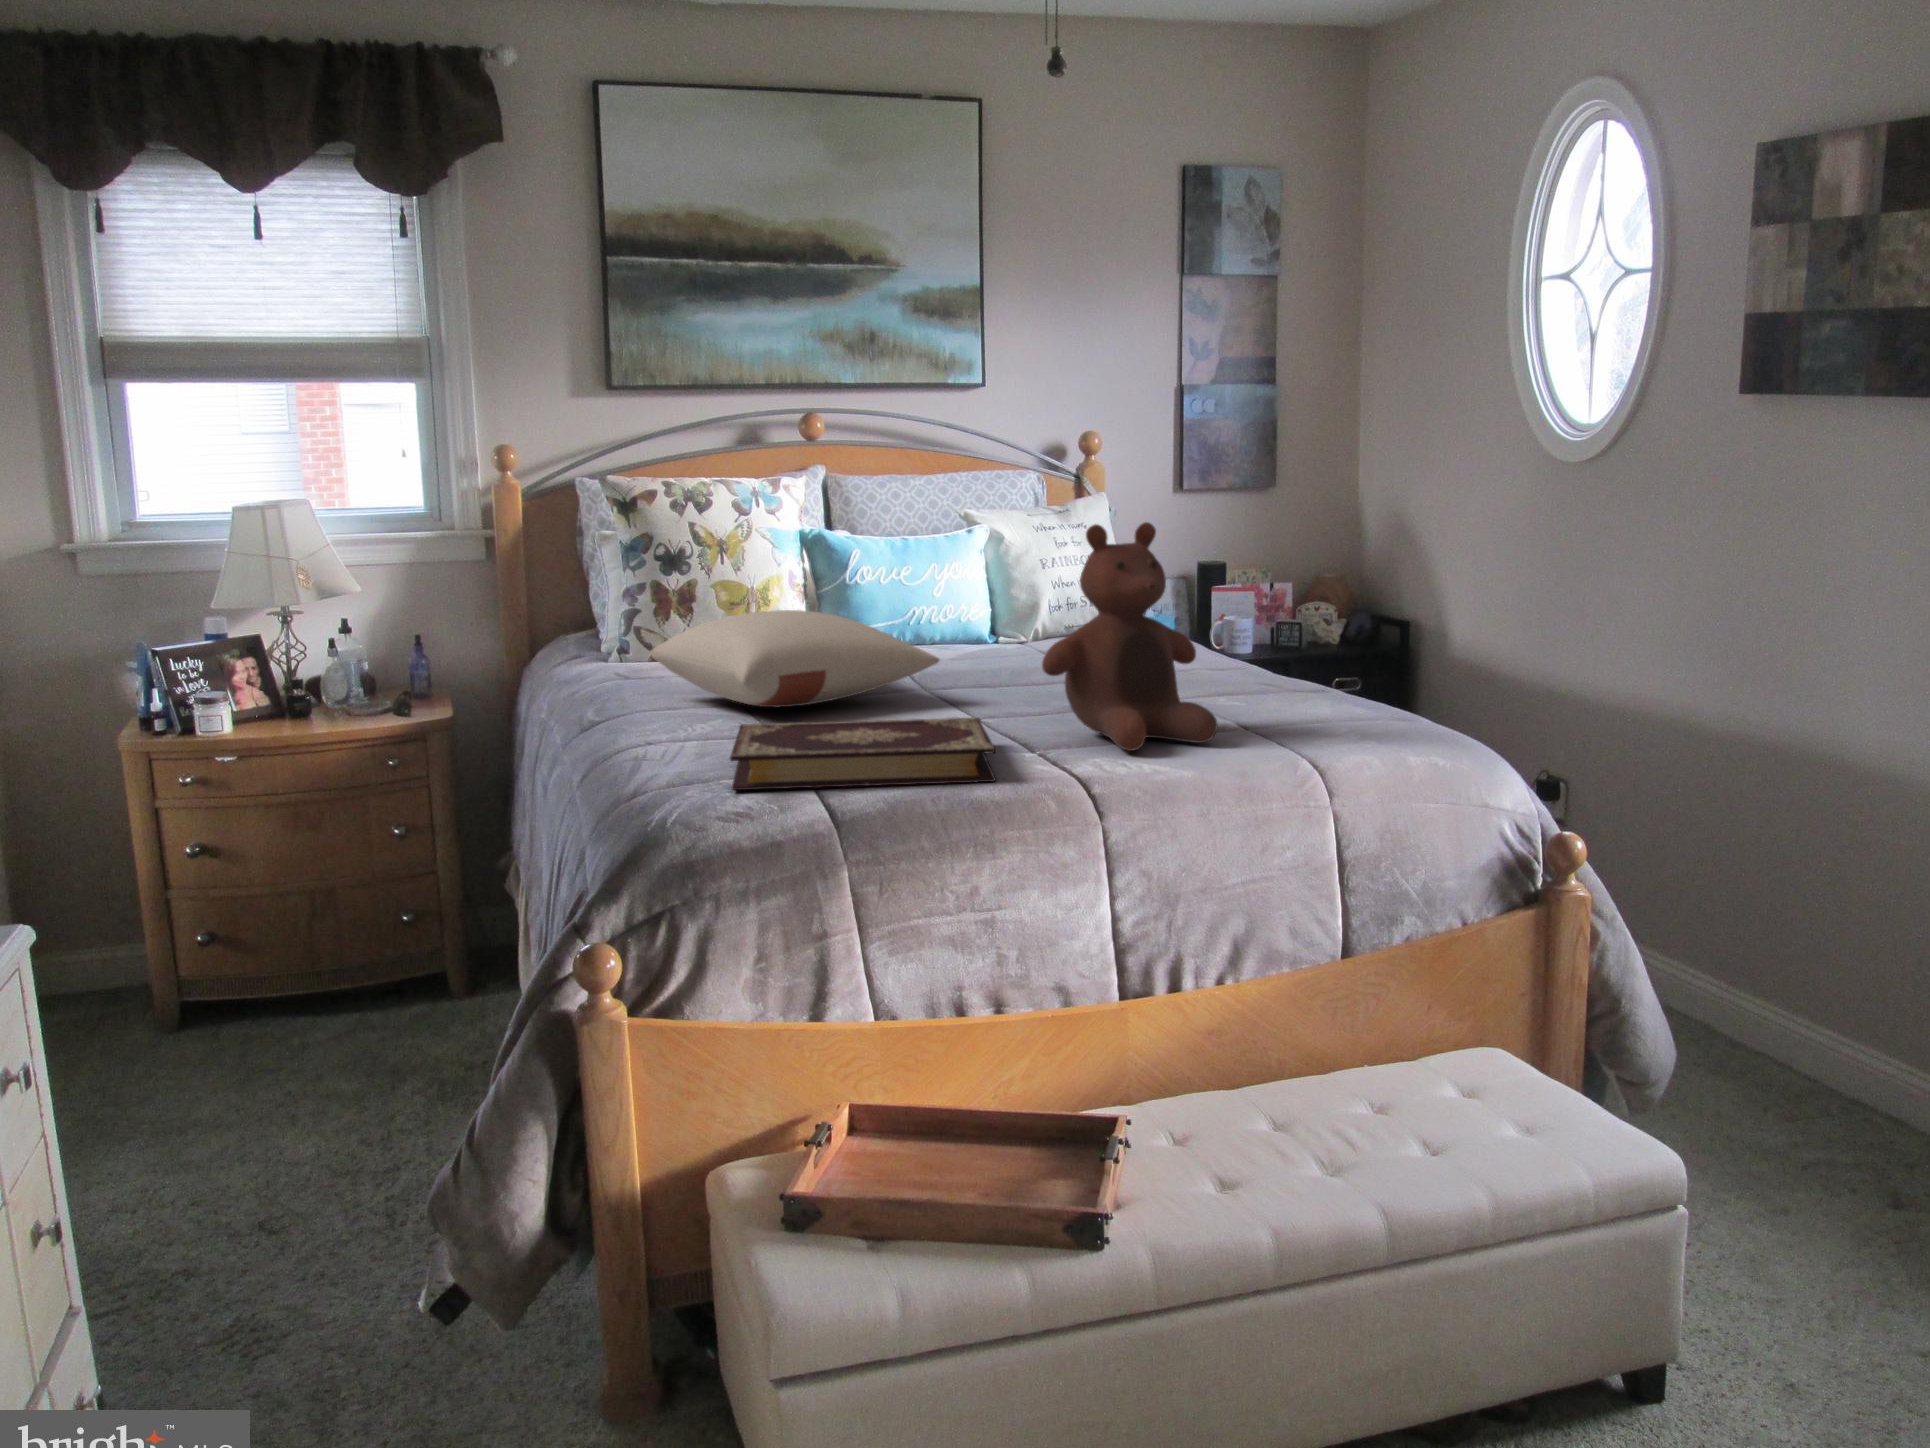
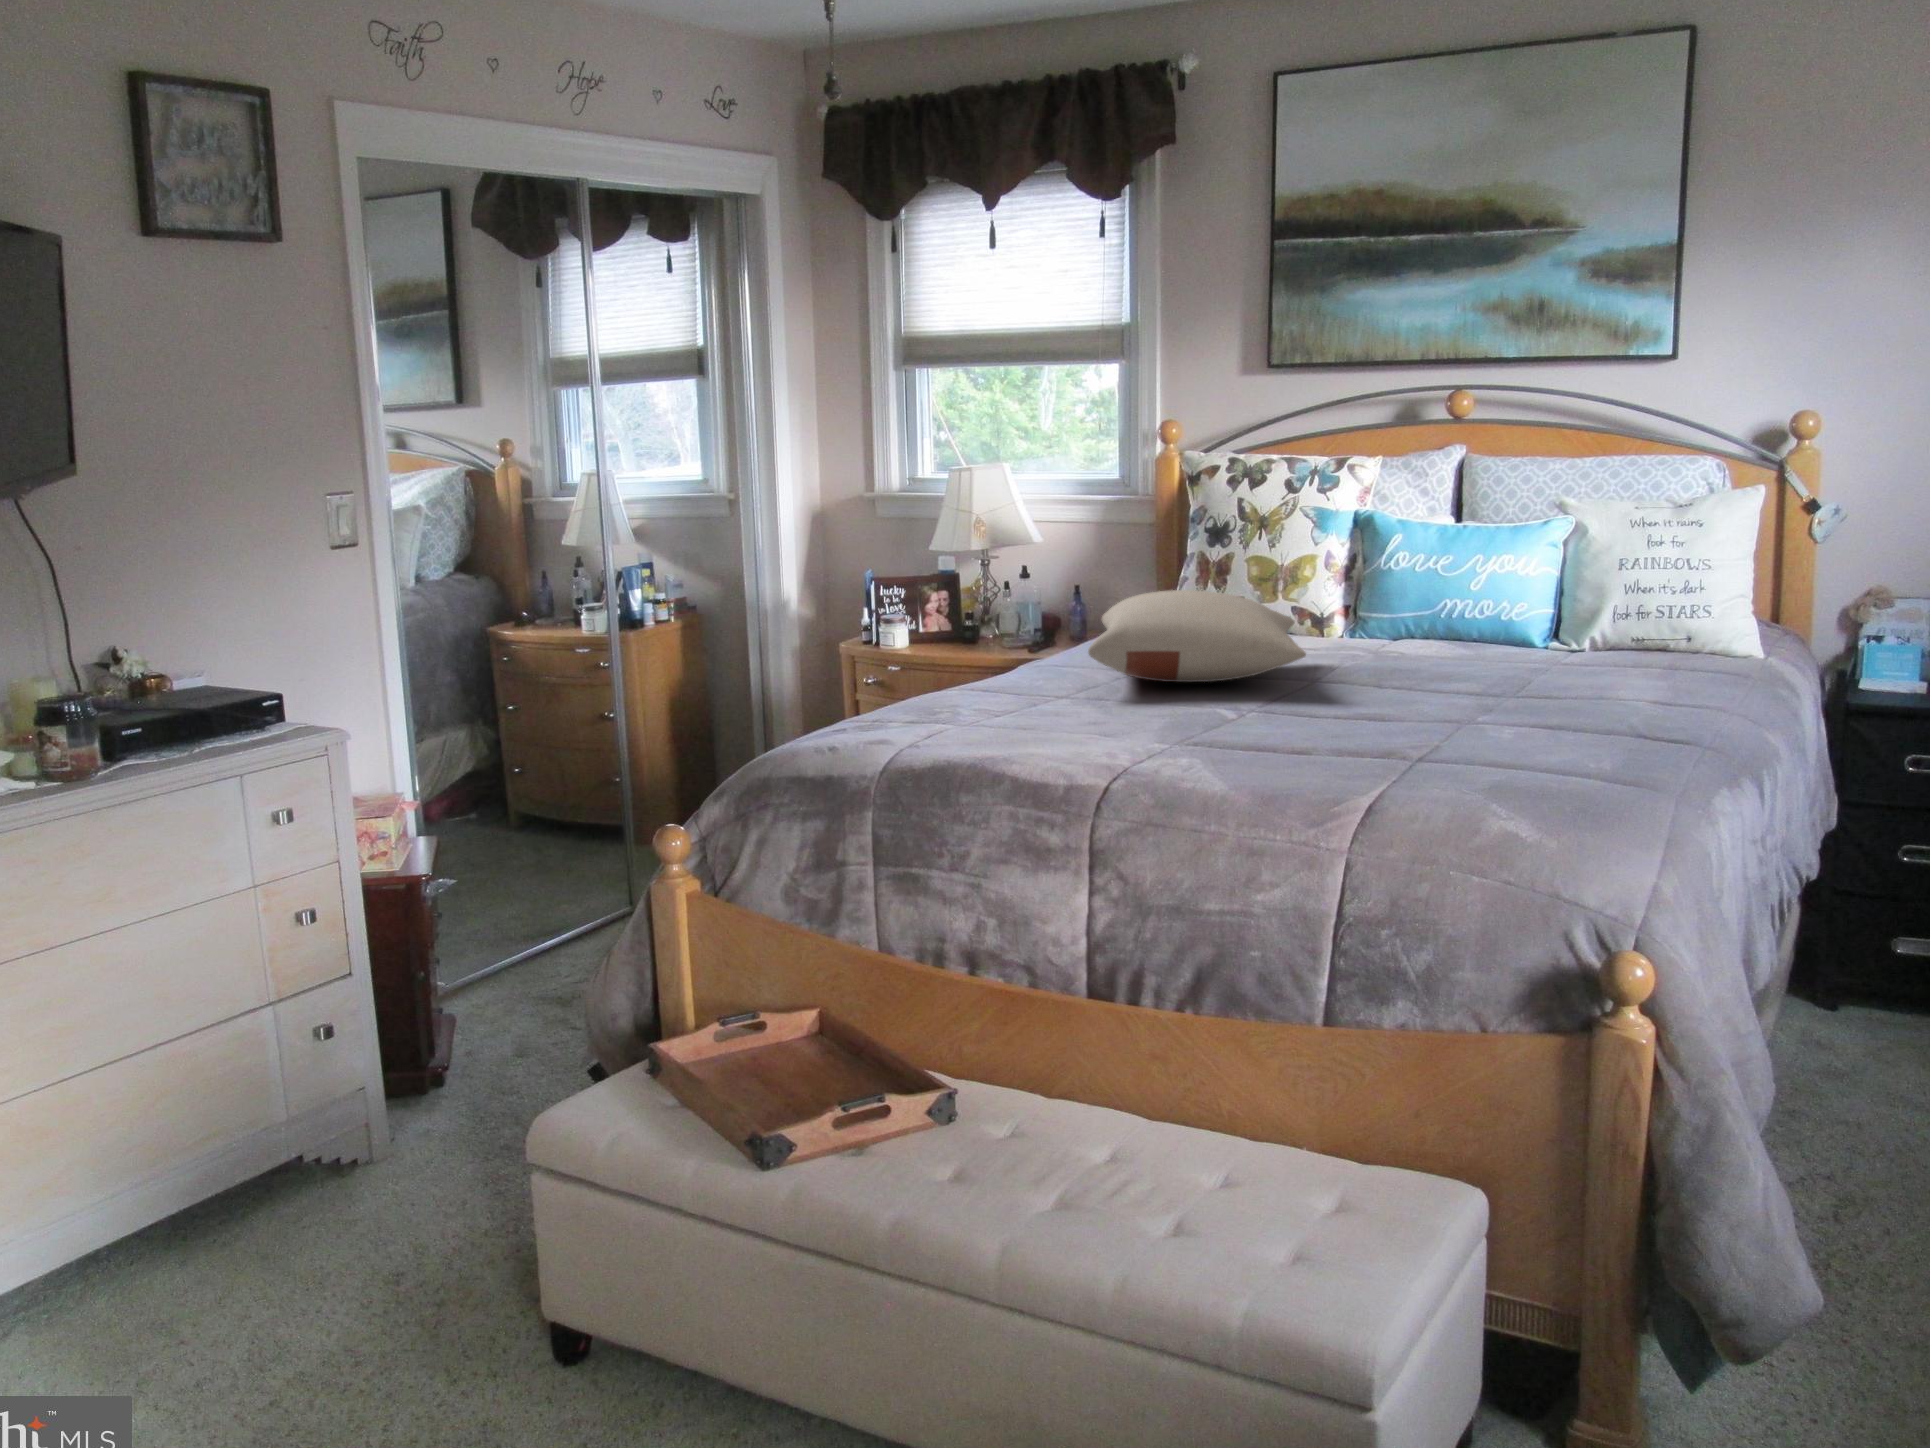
stuffed bear: present [1042,522,1218,751] -> none [1283,532,1477,776]
book: present [730,718,995,790] -> none [945,690,1230,775]

